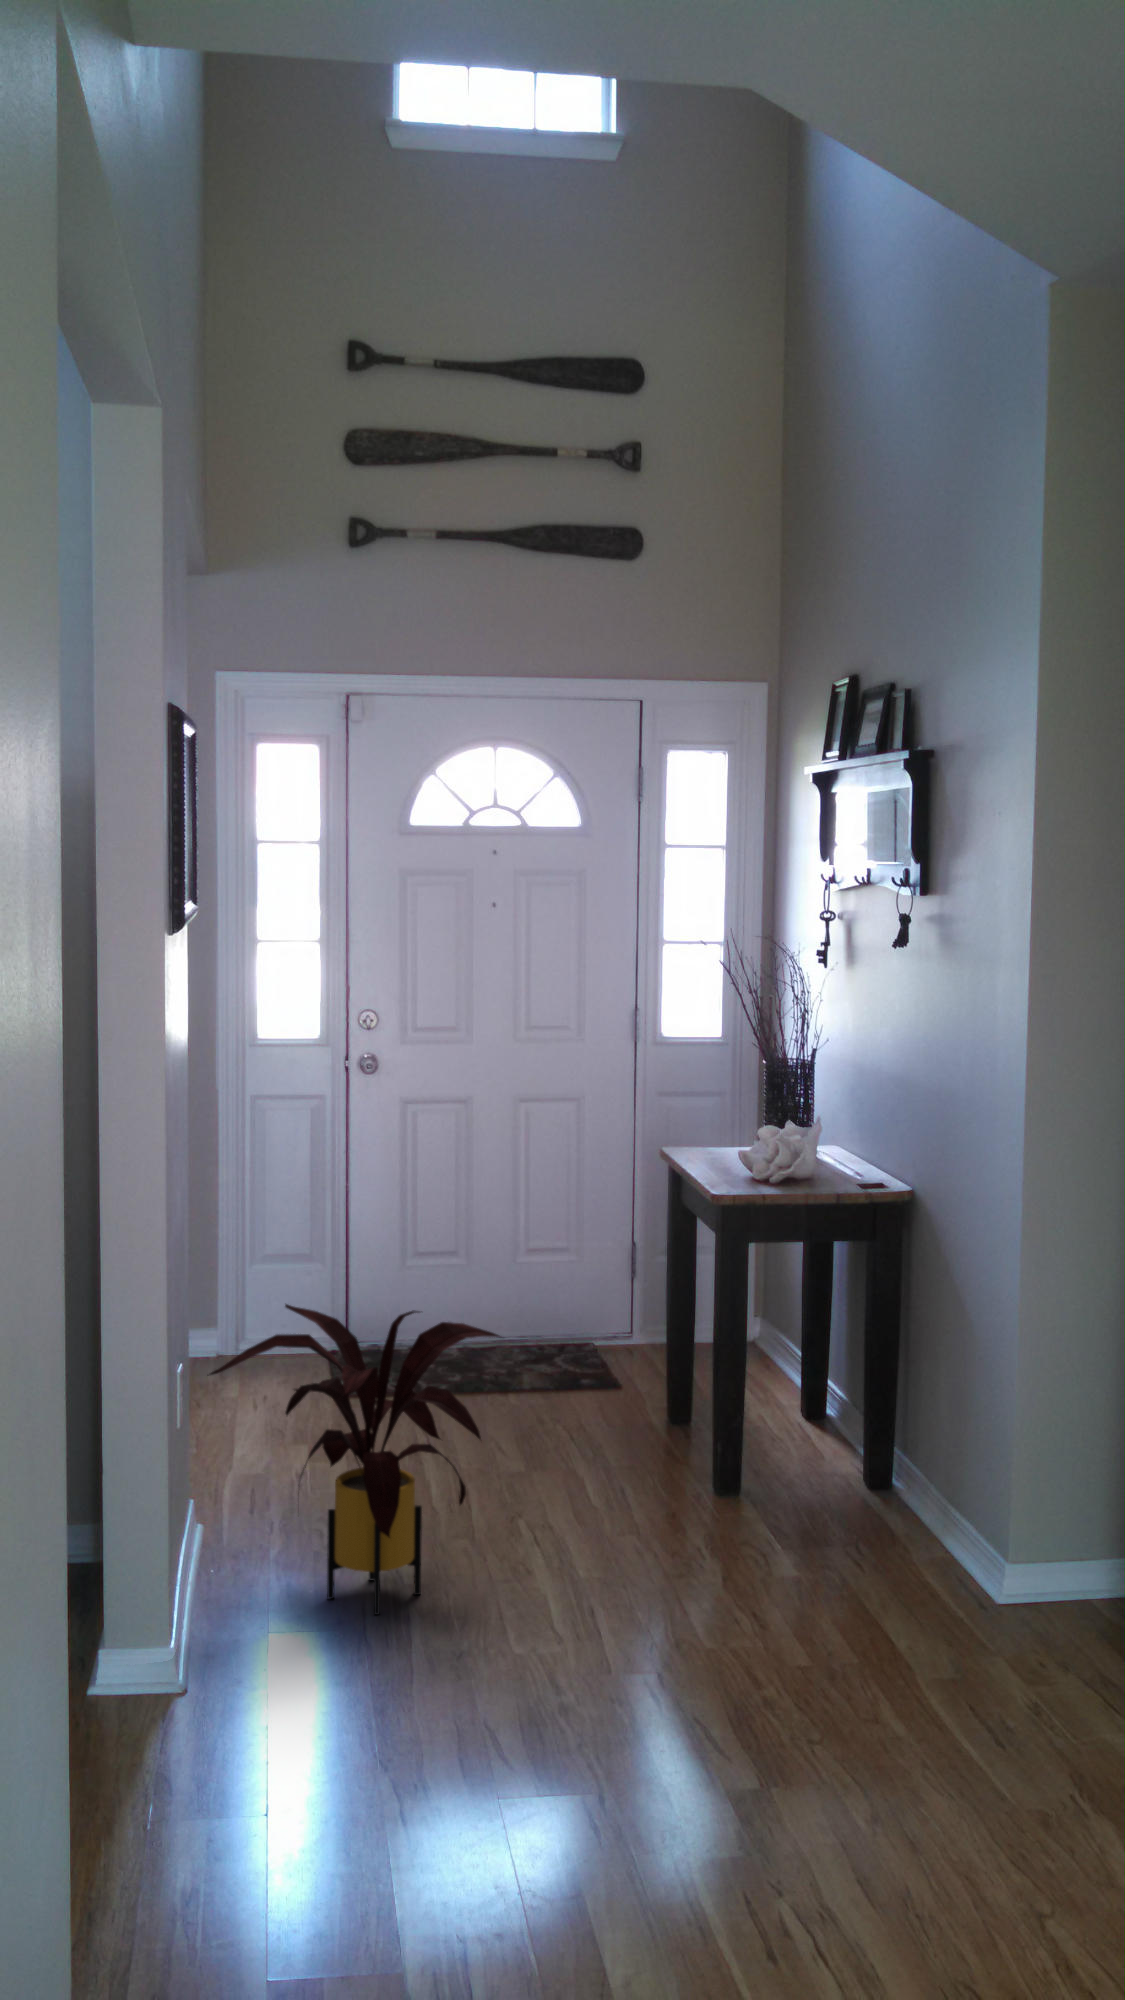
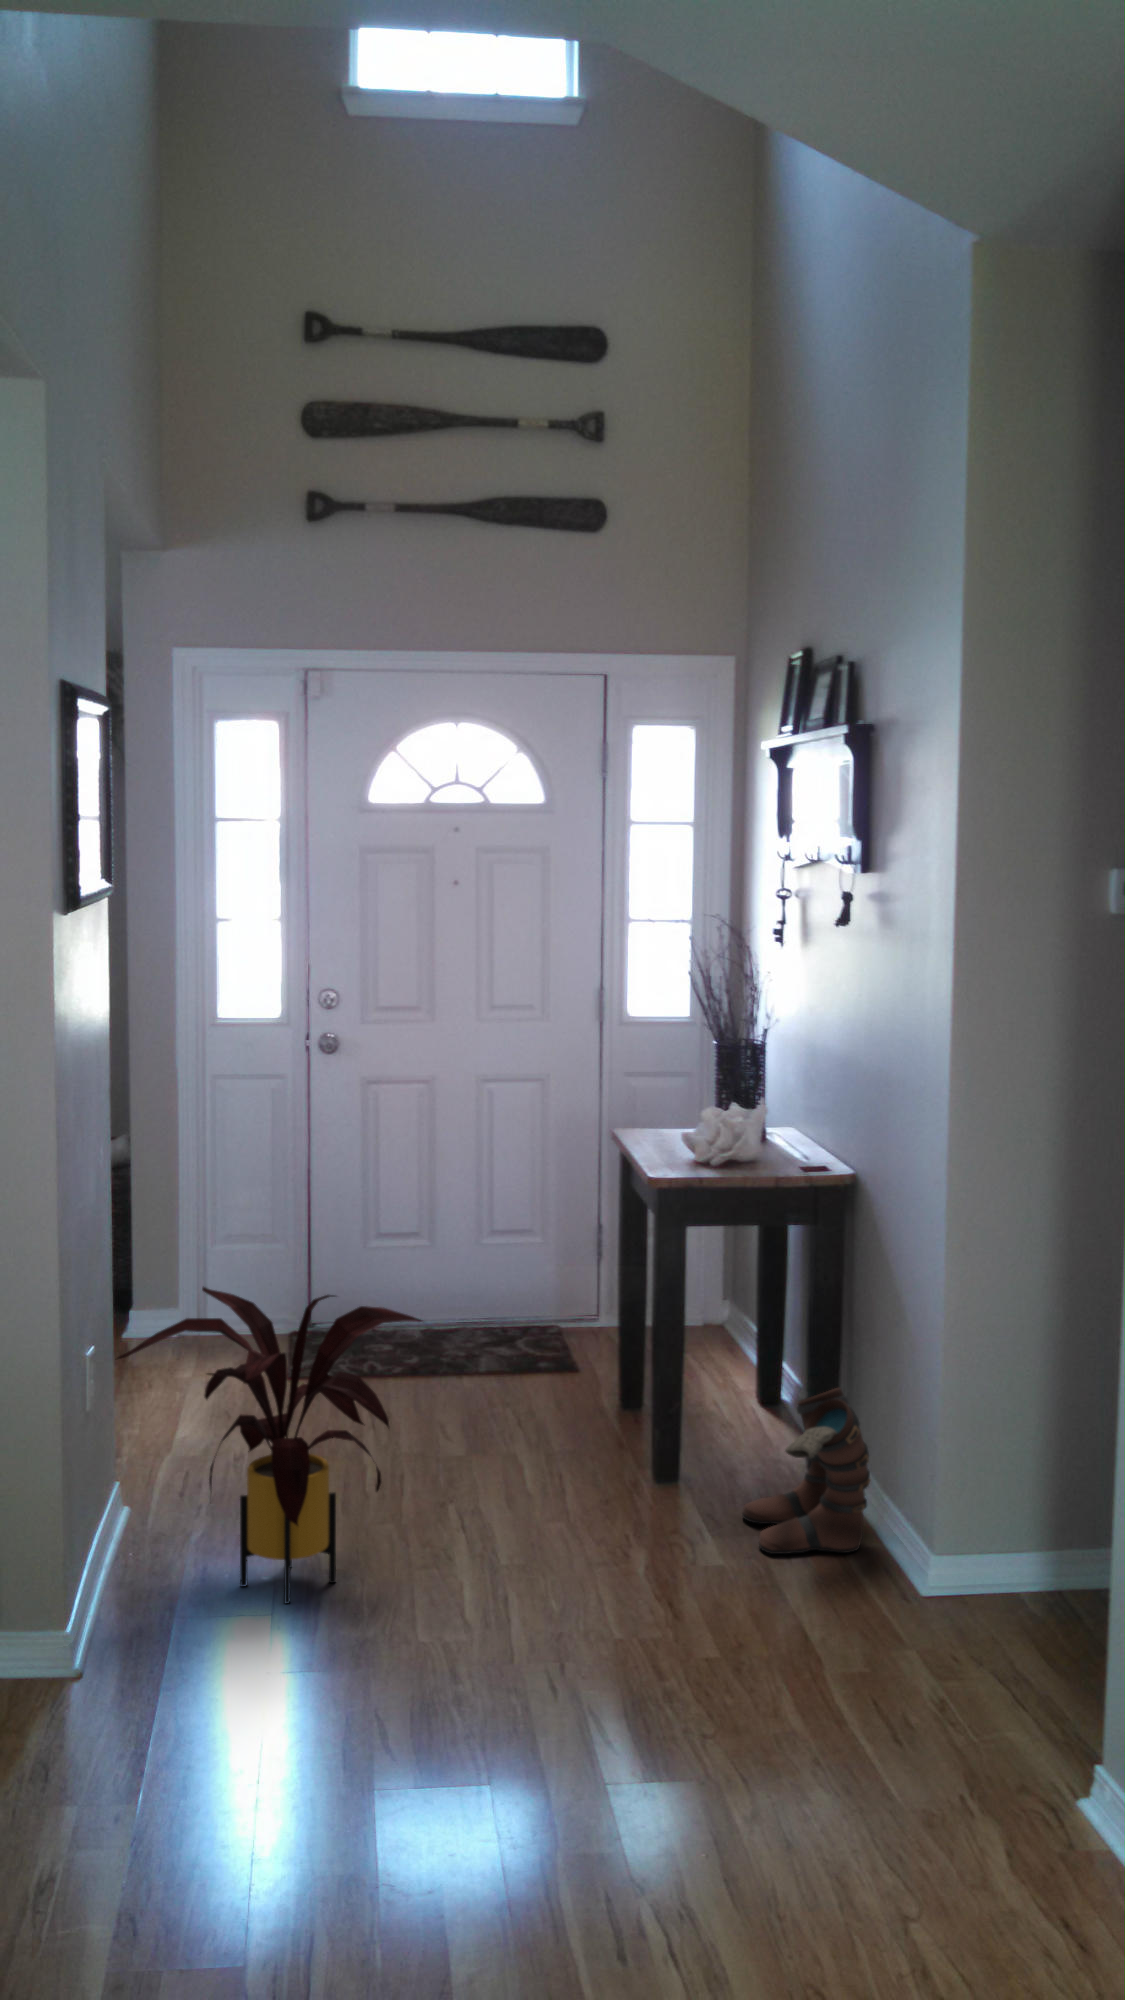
boots: none [808,1399,938,1562] -> present [742,1388,870,1554]

